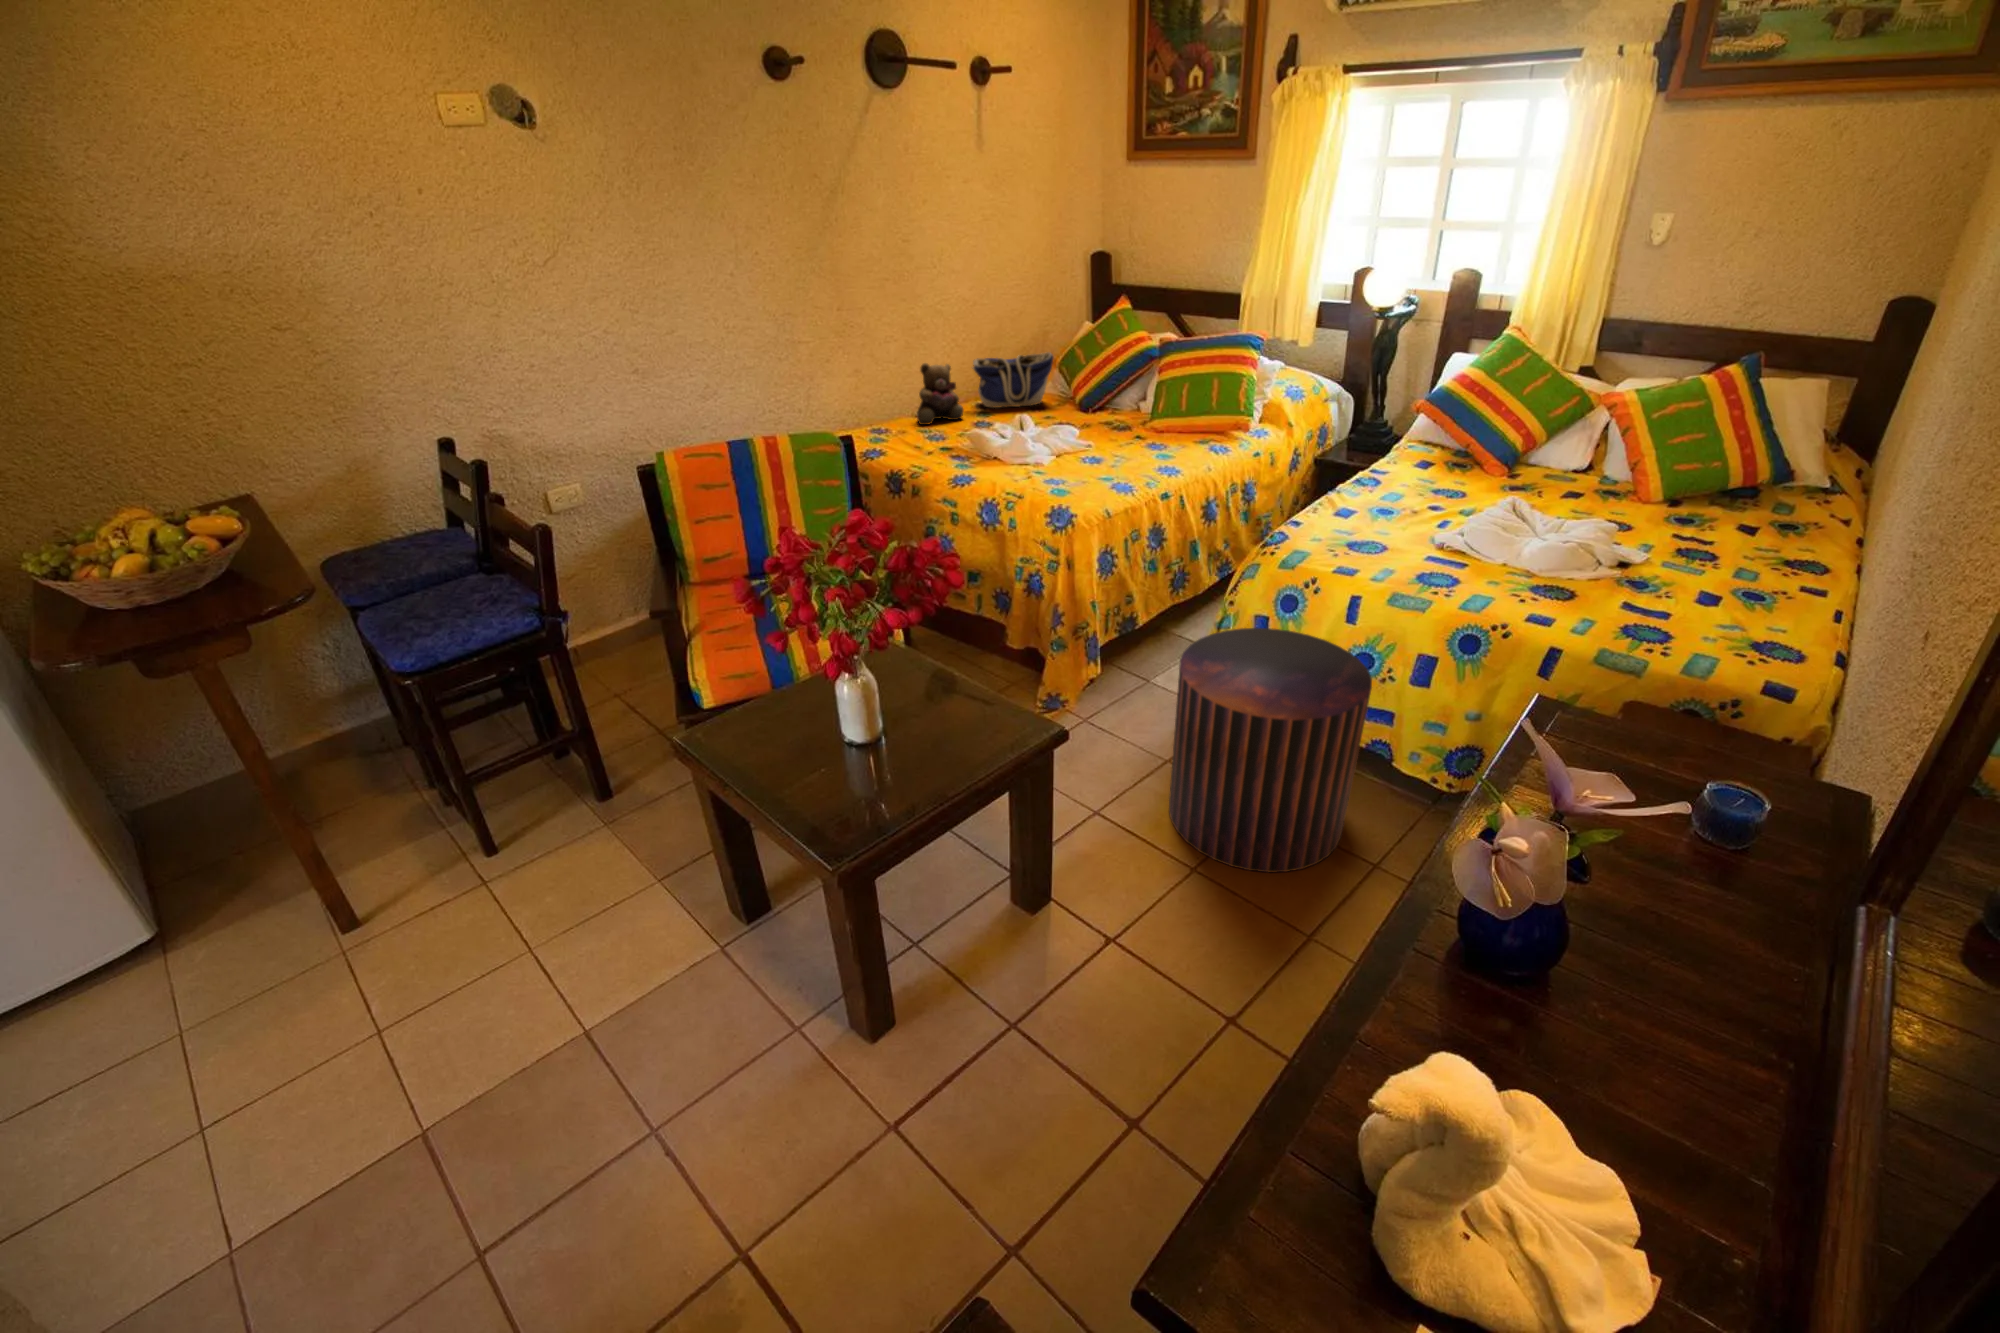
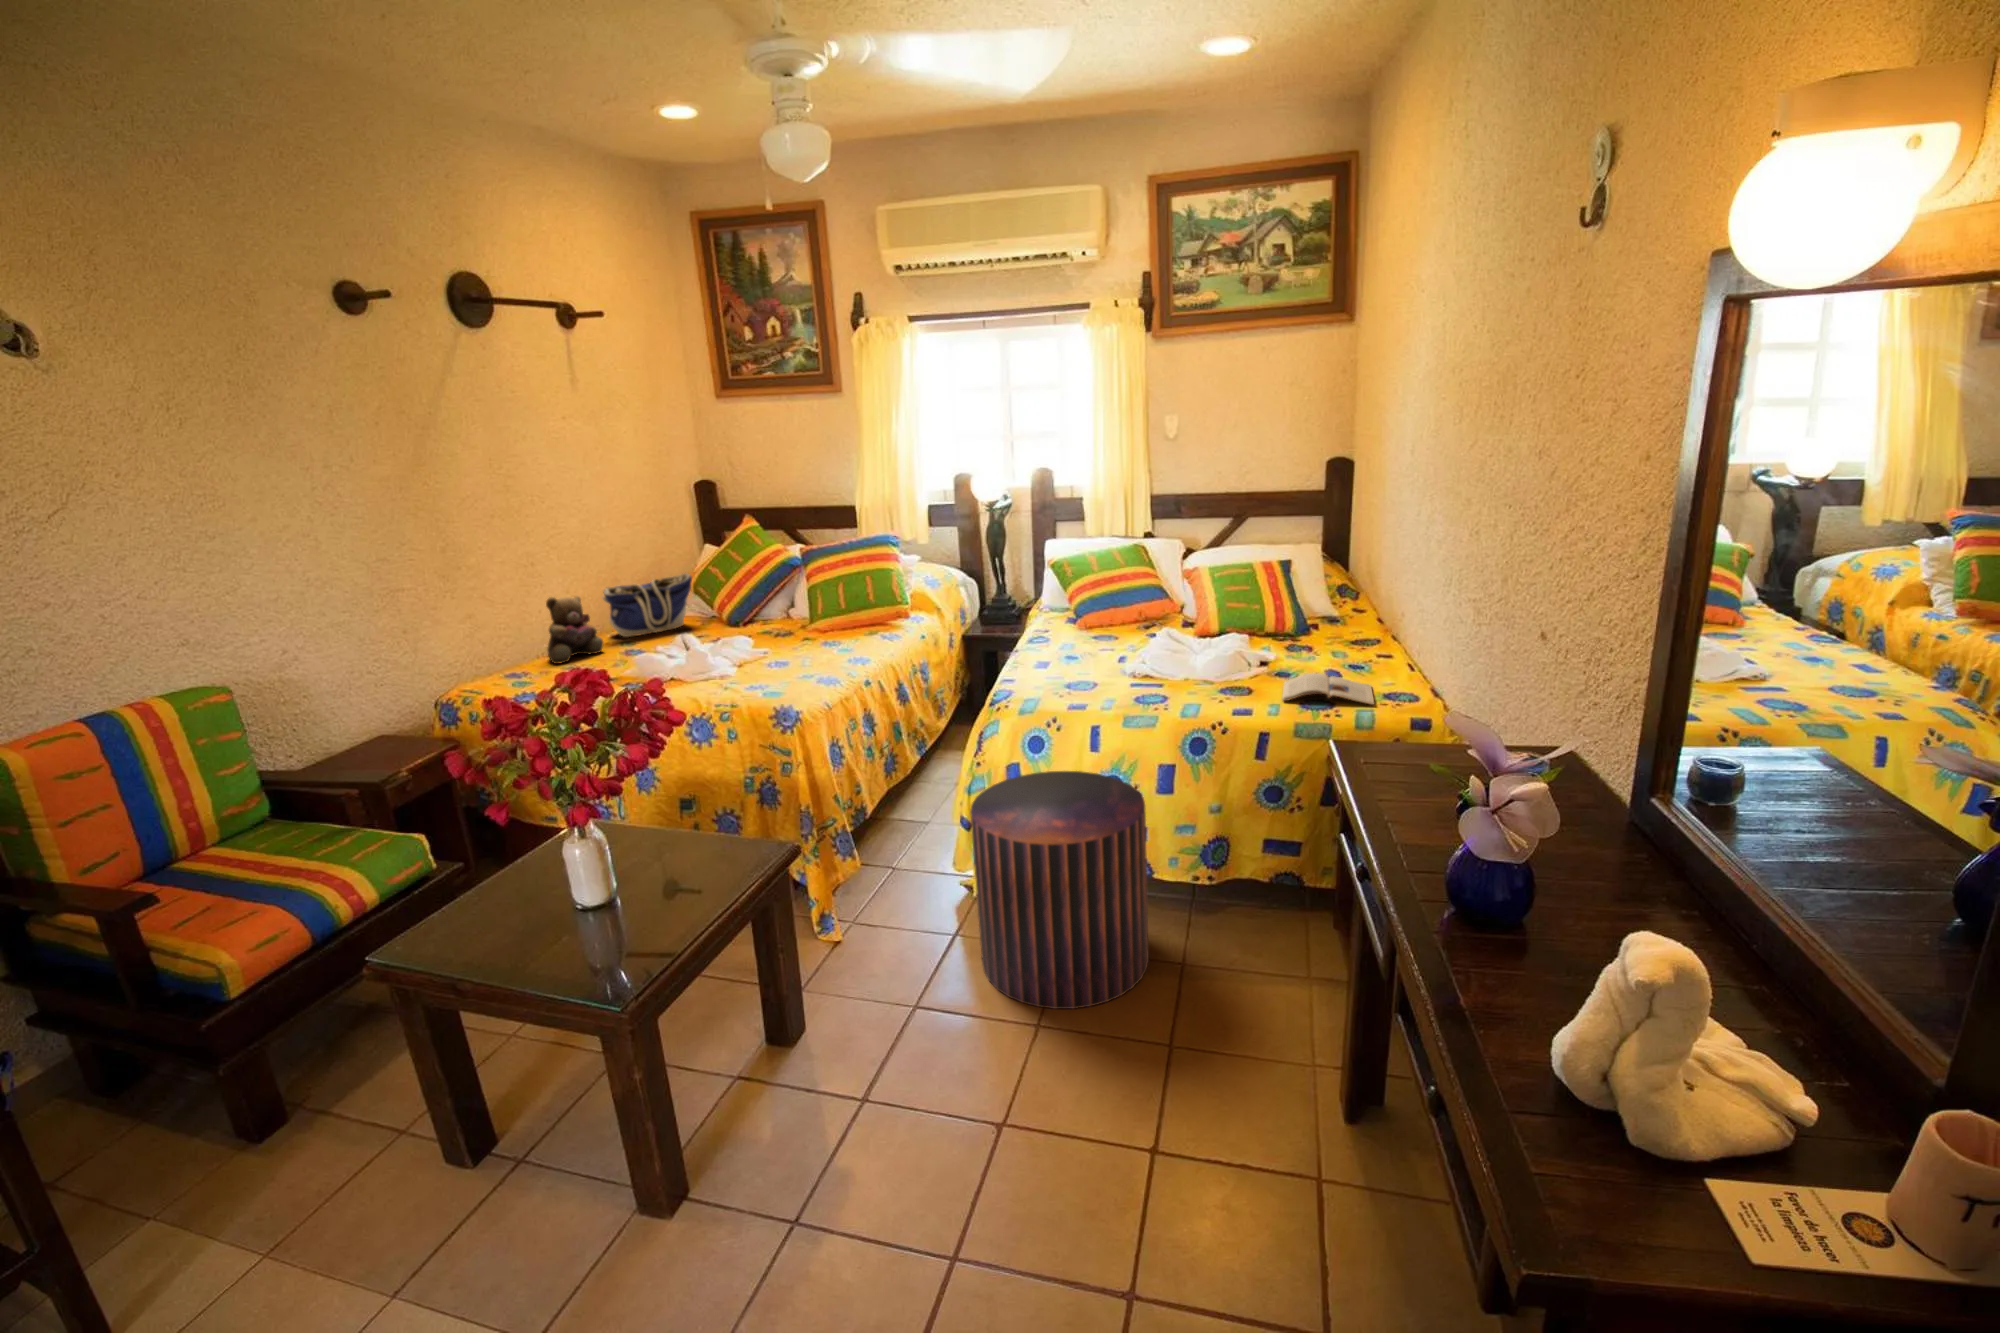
magazine: none [1616,592,1769,656] -> present [1282,673,1374,705]

